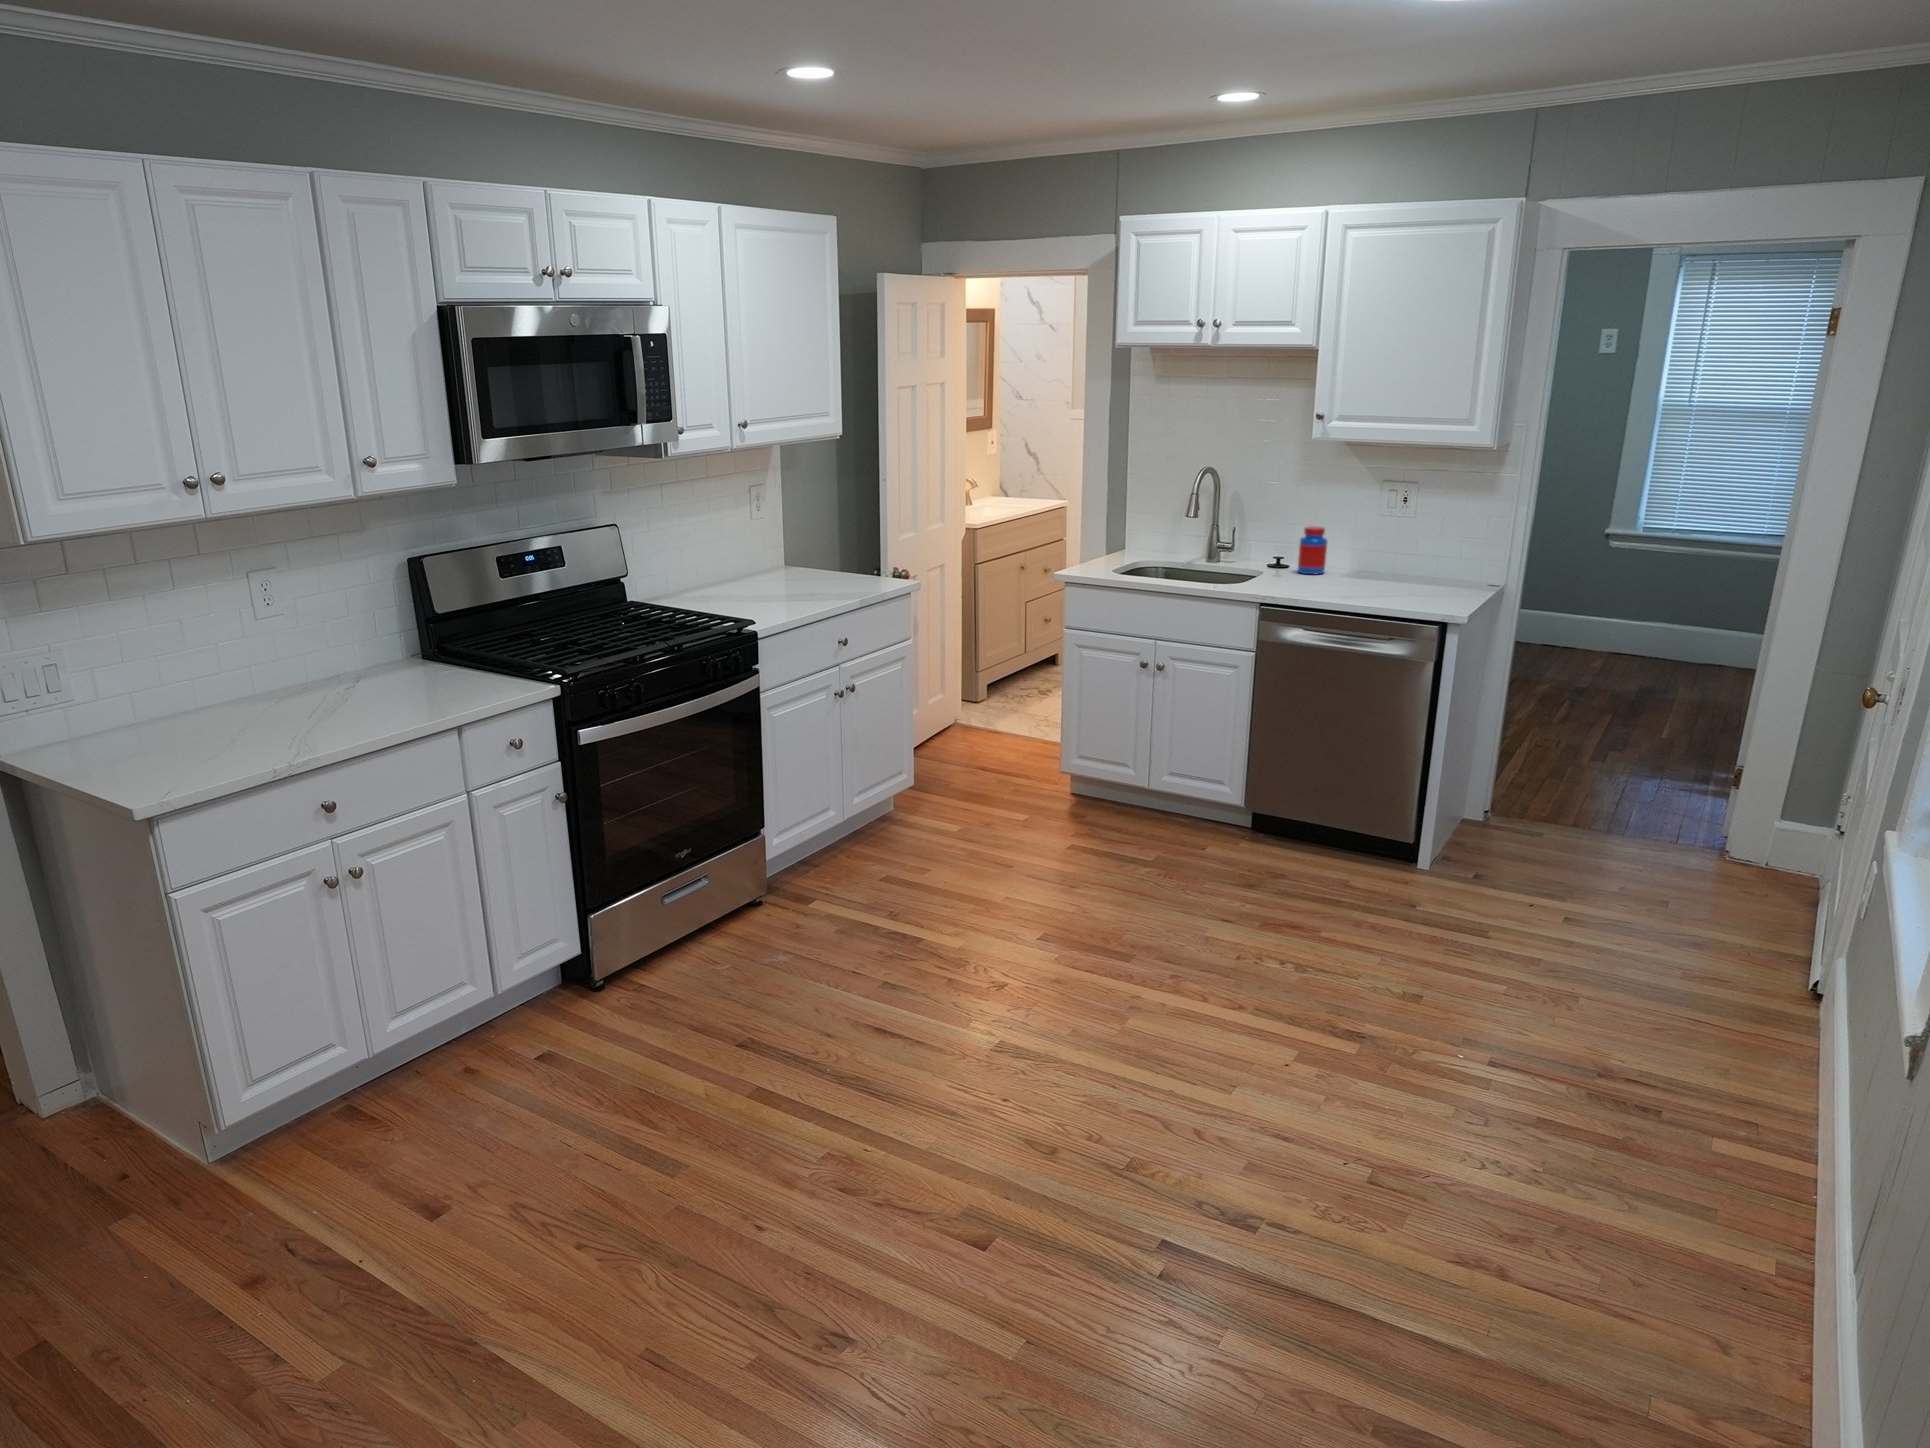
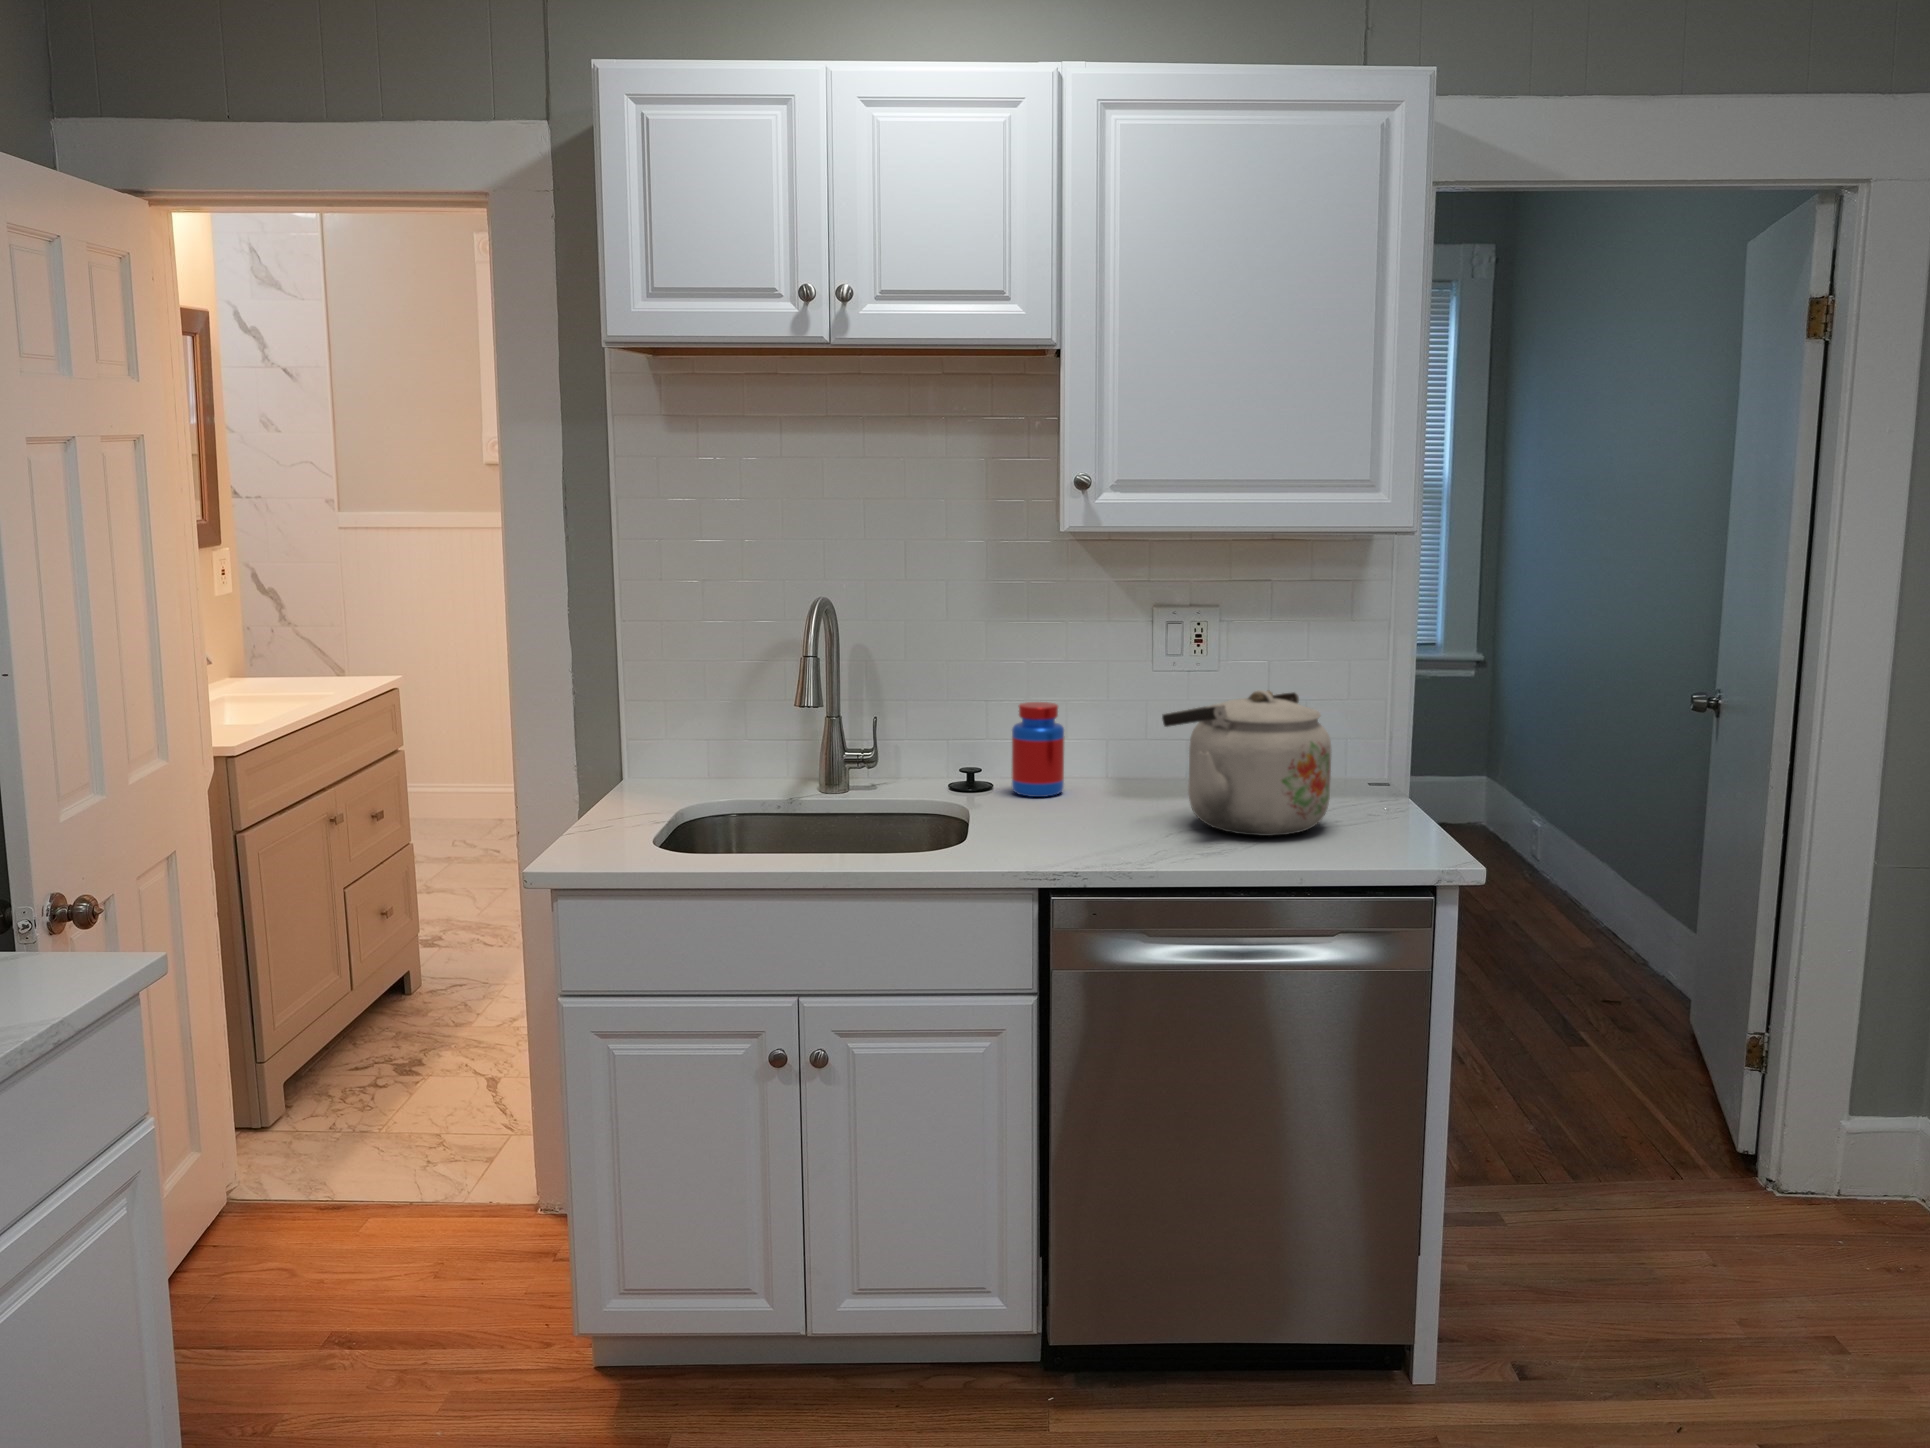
kettle: none [1349,524,1433,596] -> present [1162,690,1331,836]

